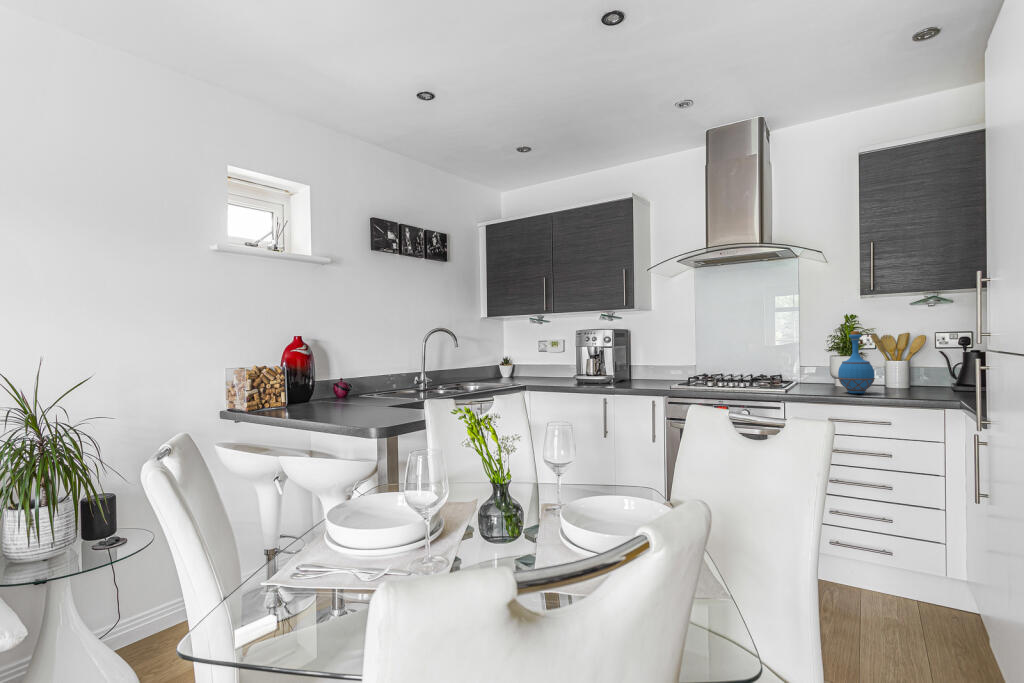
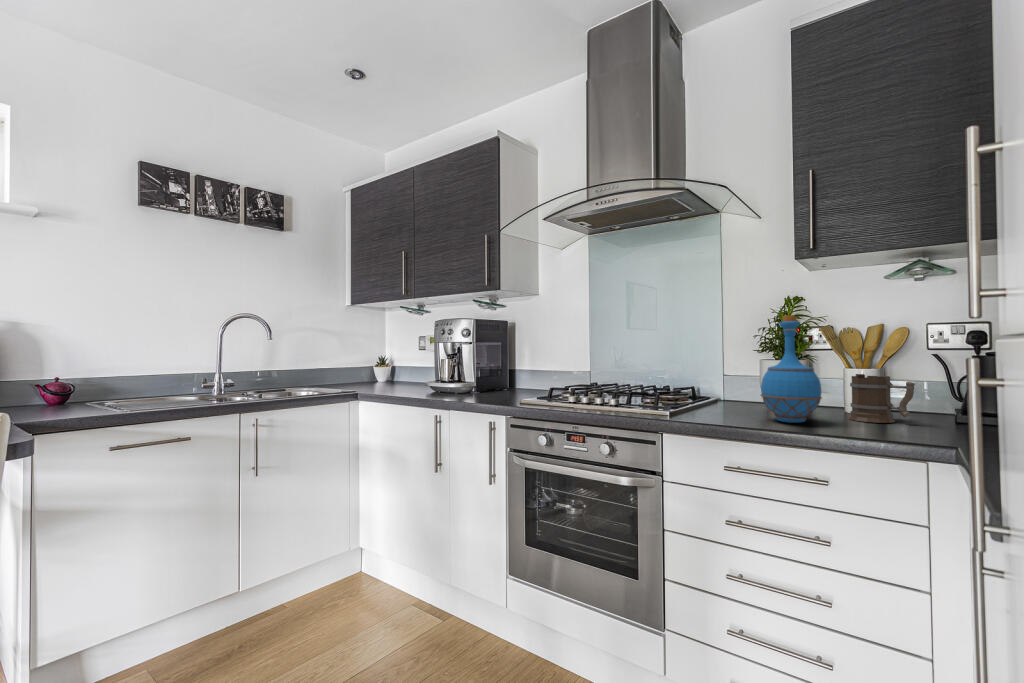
mug: none [889,365,927,393] -> present [848,374,915,423]

